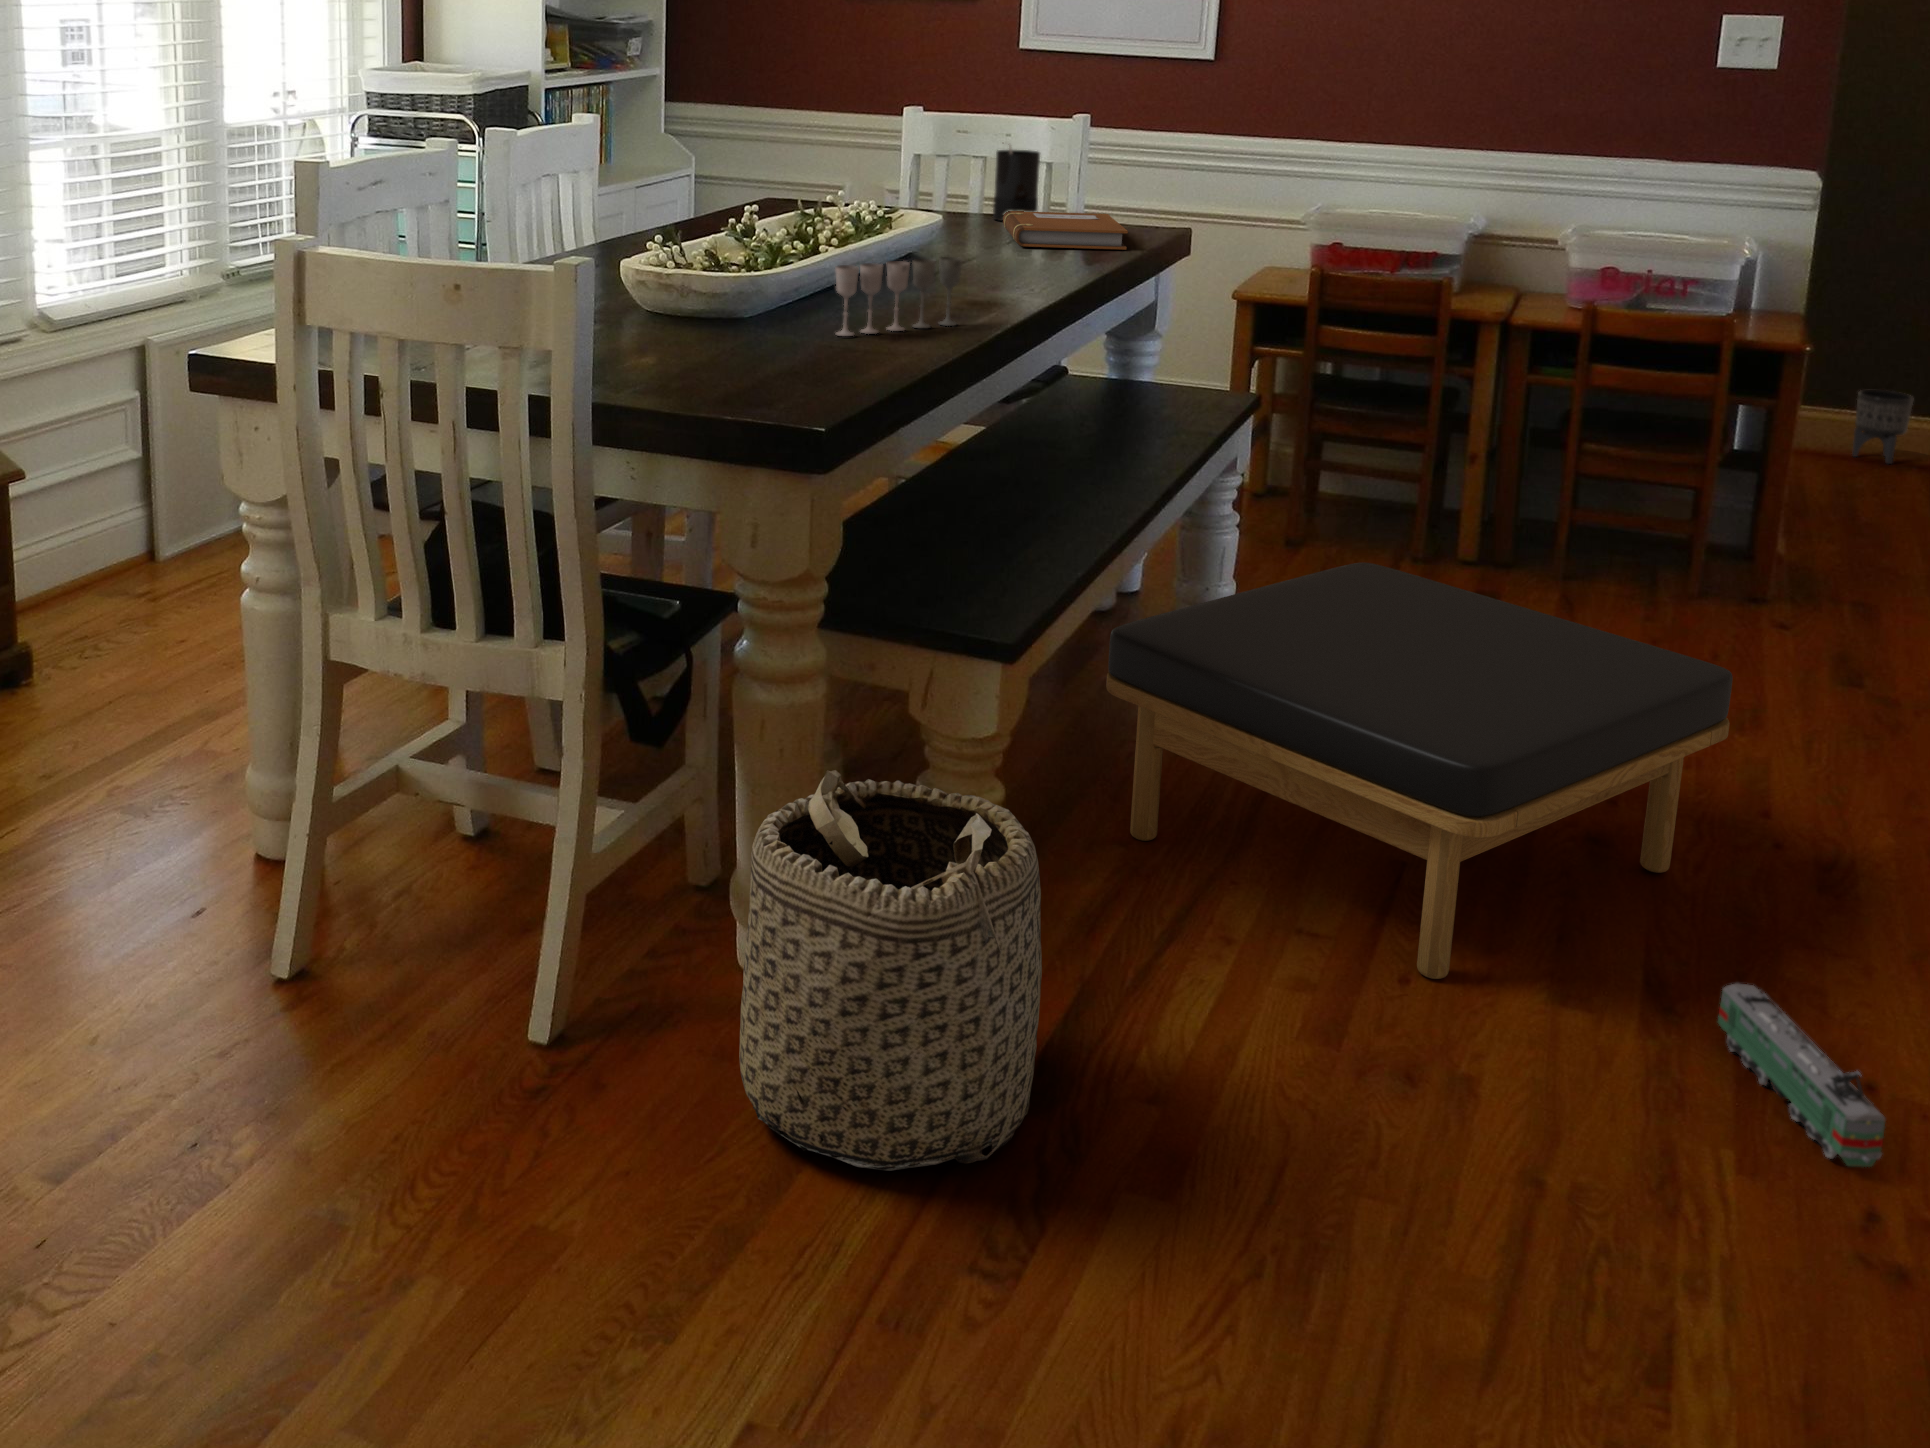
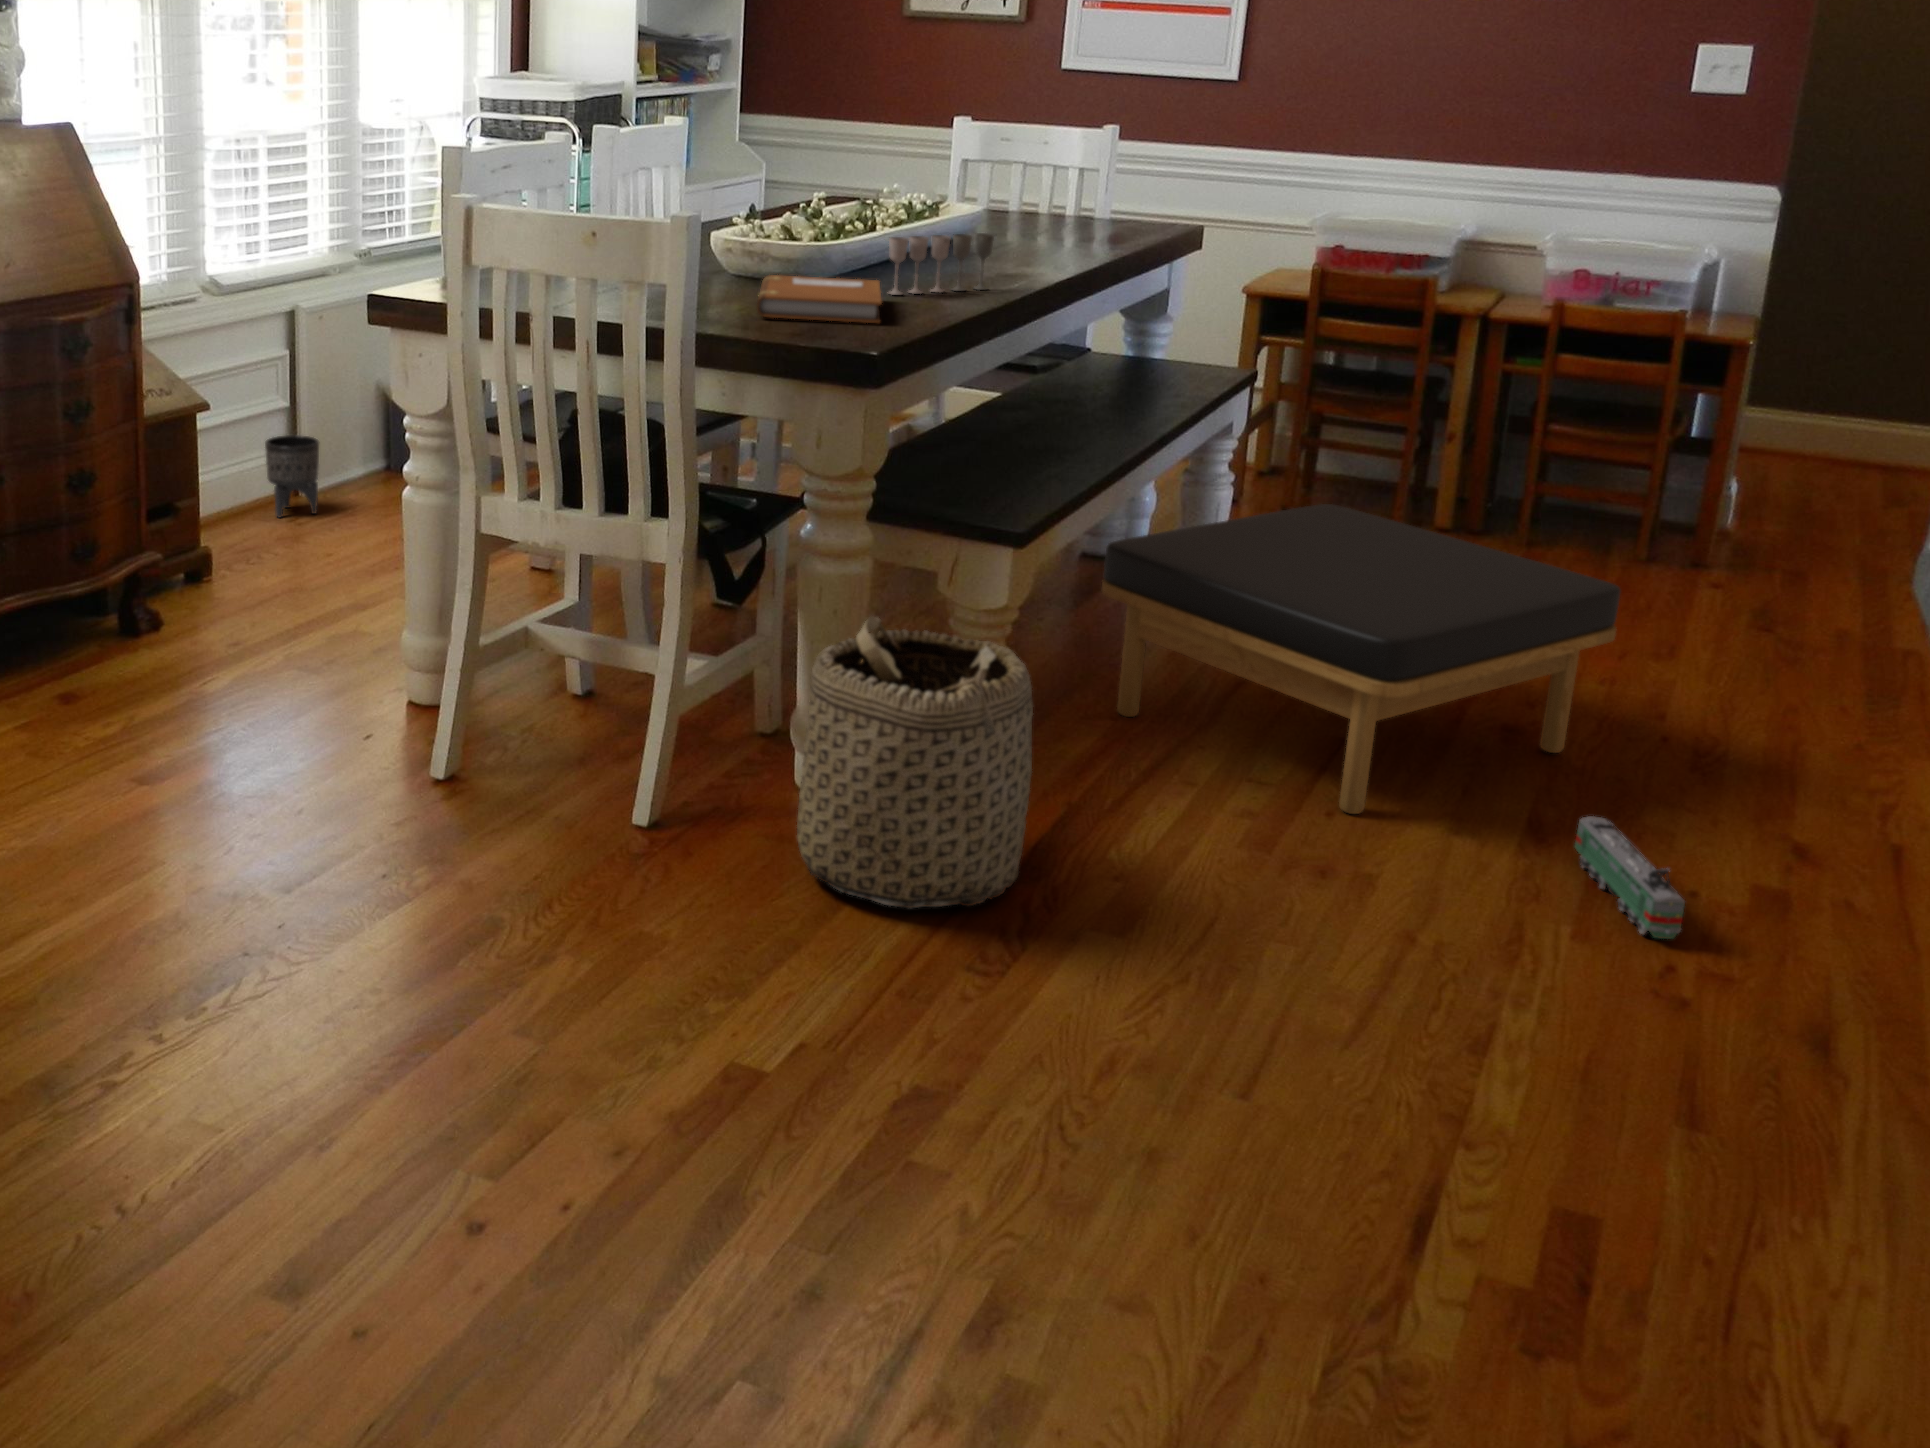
candle: present [993,146,1040,221] -> none [1028,148,1071,217]
notebook: present [1003,211,1128,250] -> present [757,275,881,323]
planter: present [1853,390,1913,464] -> present [265,435,319,517]

